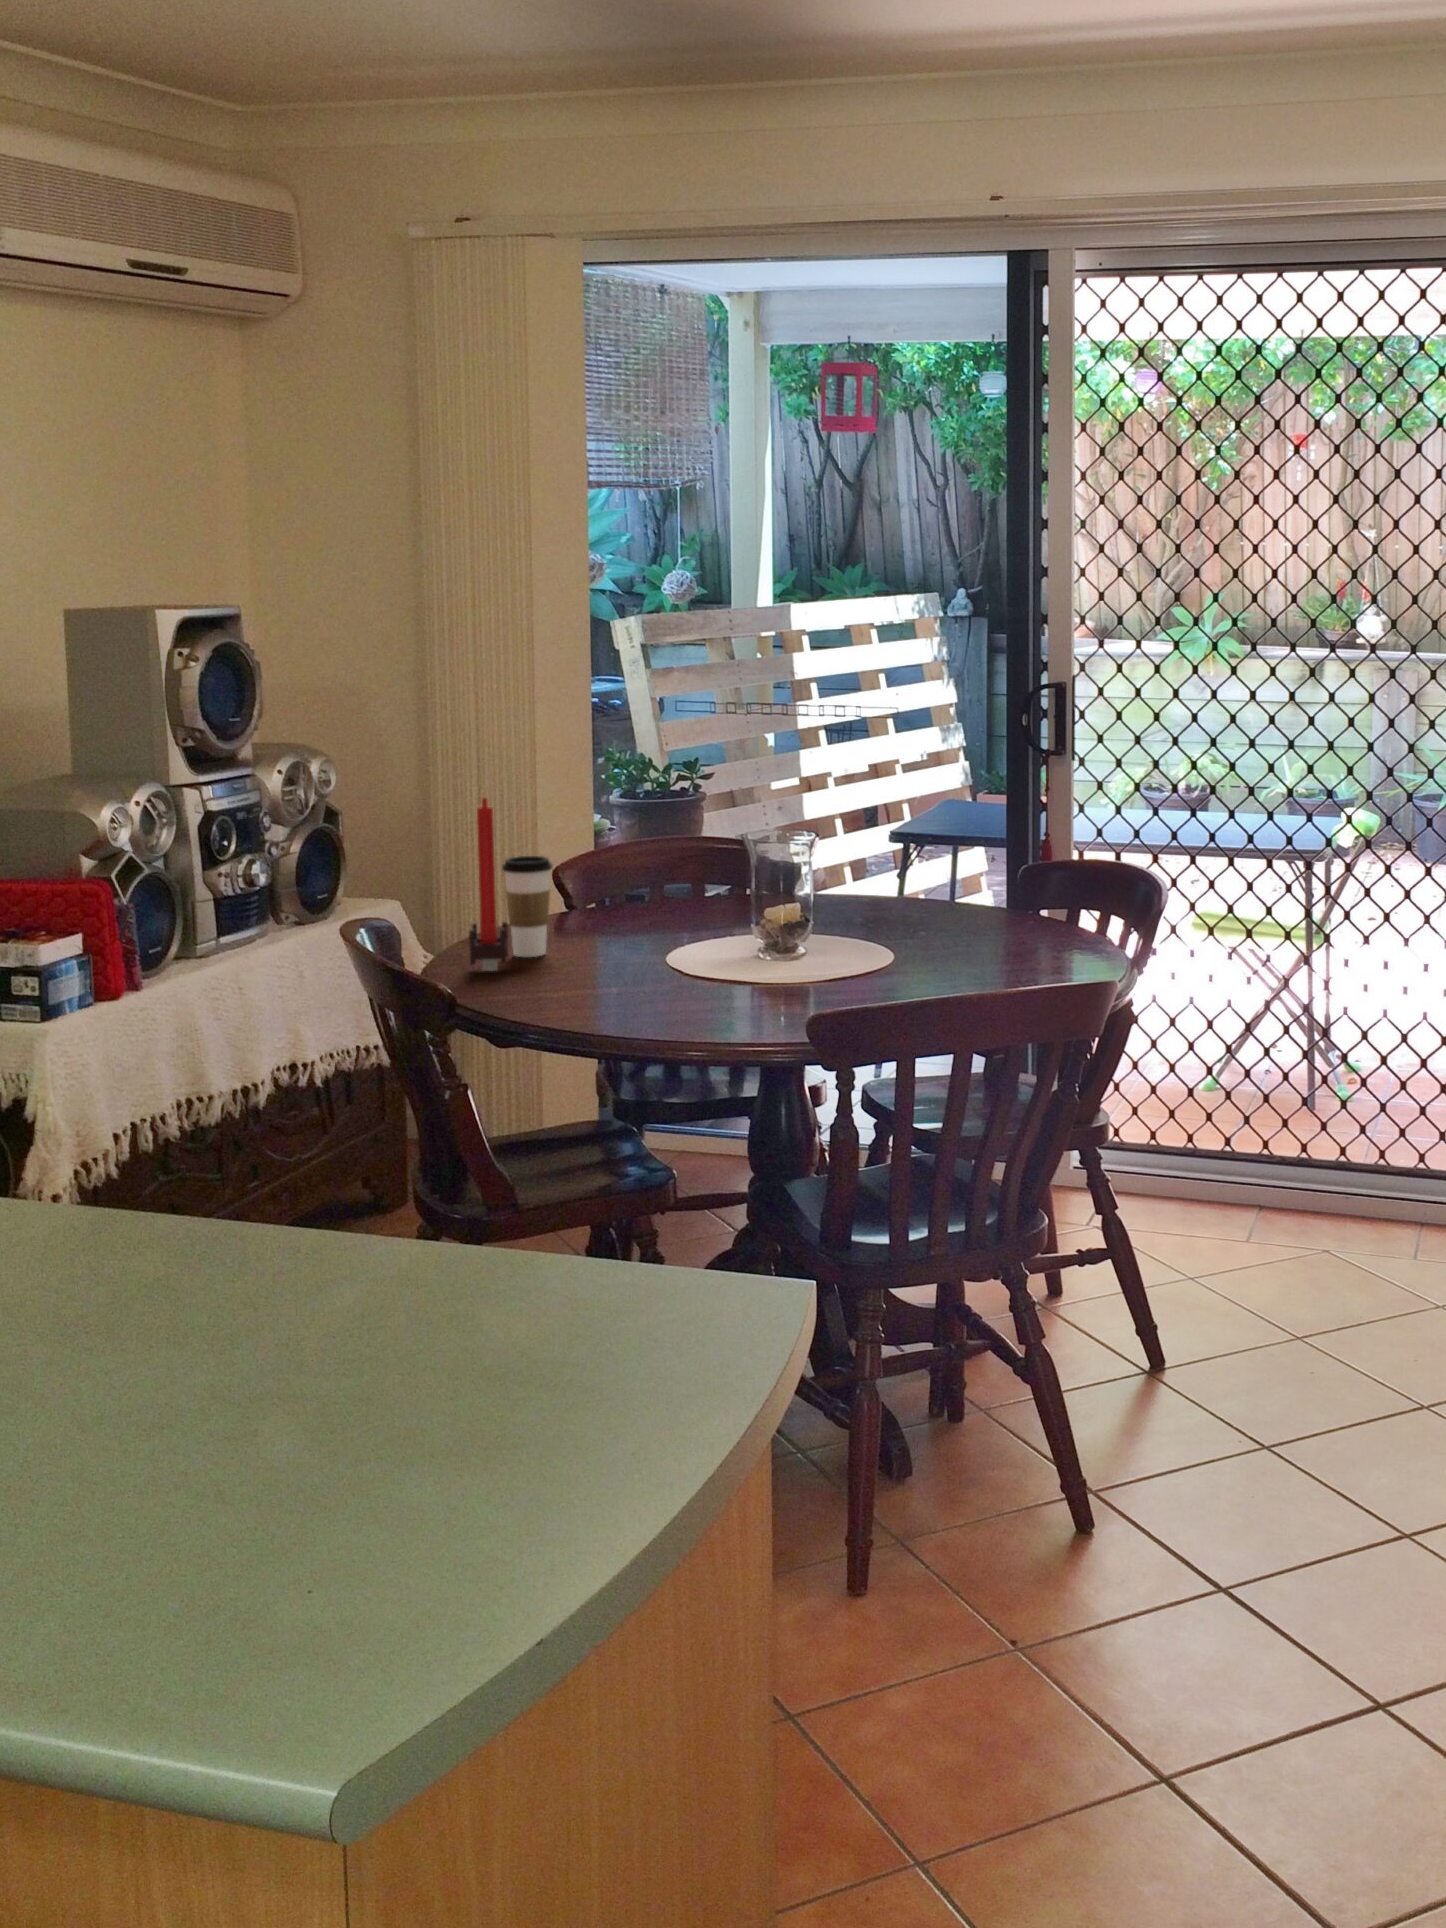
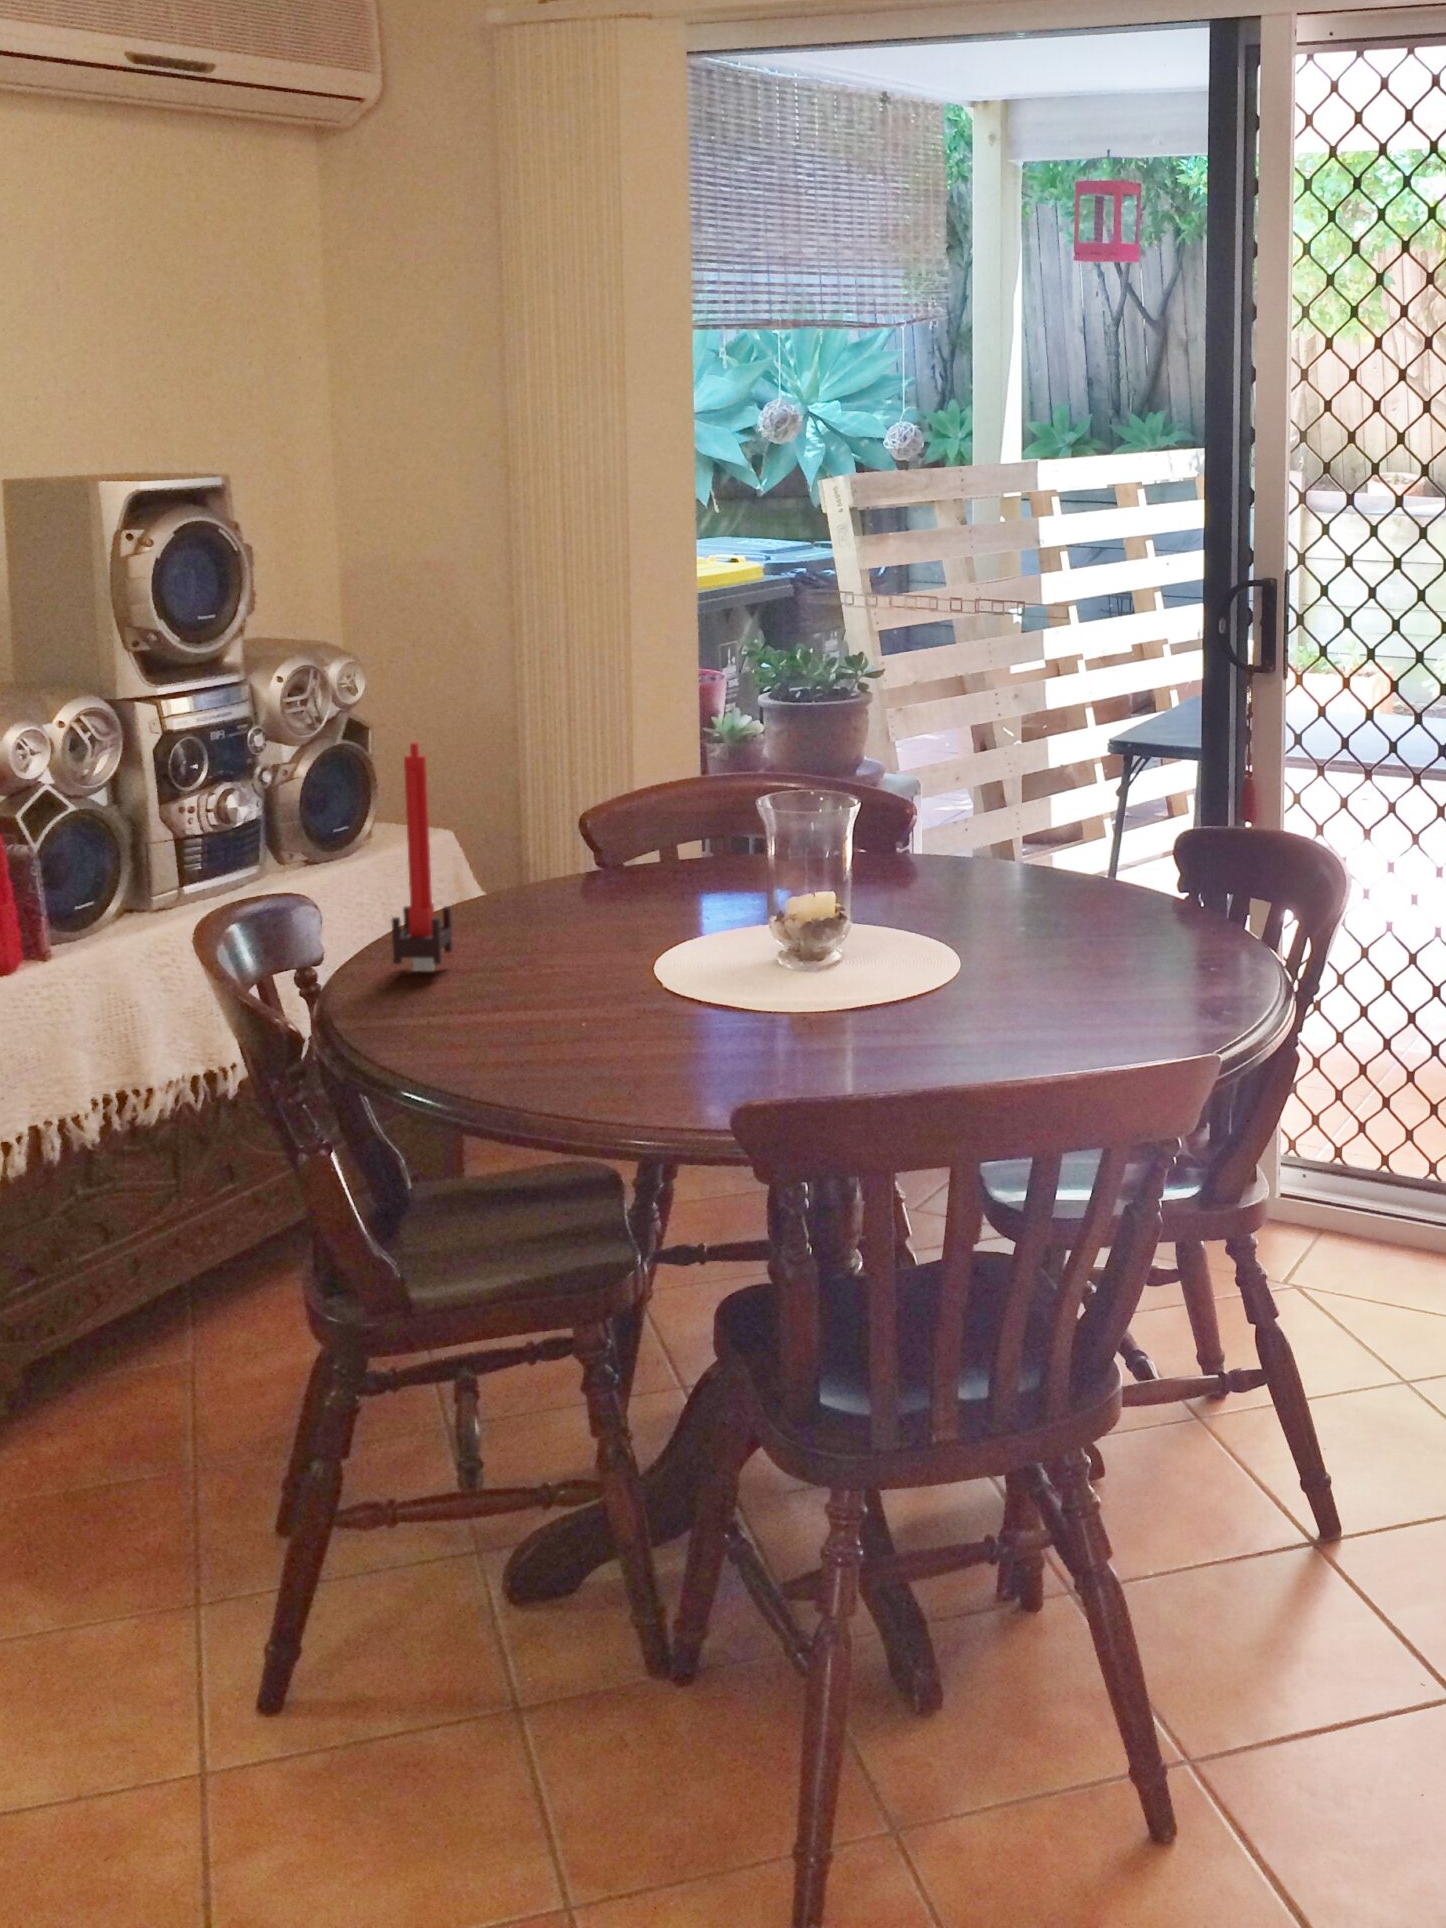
coffee cup: present [502,856,553,957] -> none [456,814,523,949]

